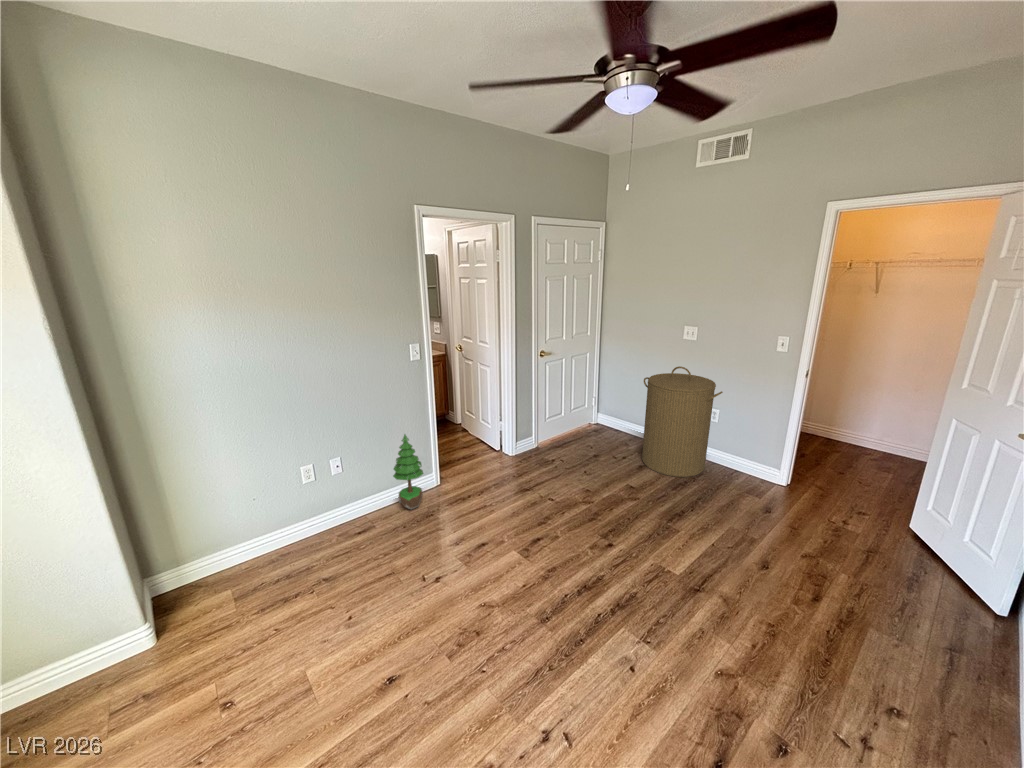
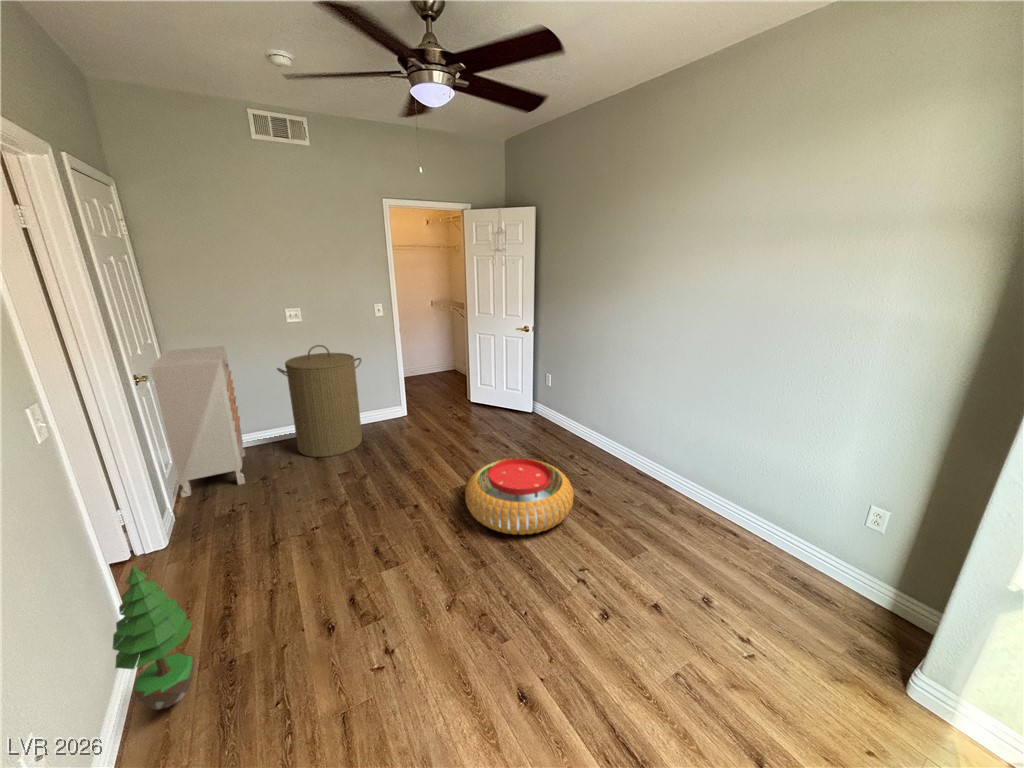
dresser: none [559,345,628,452] -> present [150,346,245,497]
pouf: none [592,559,759,709] -> present [465,458,574,535]

